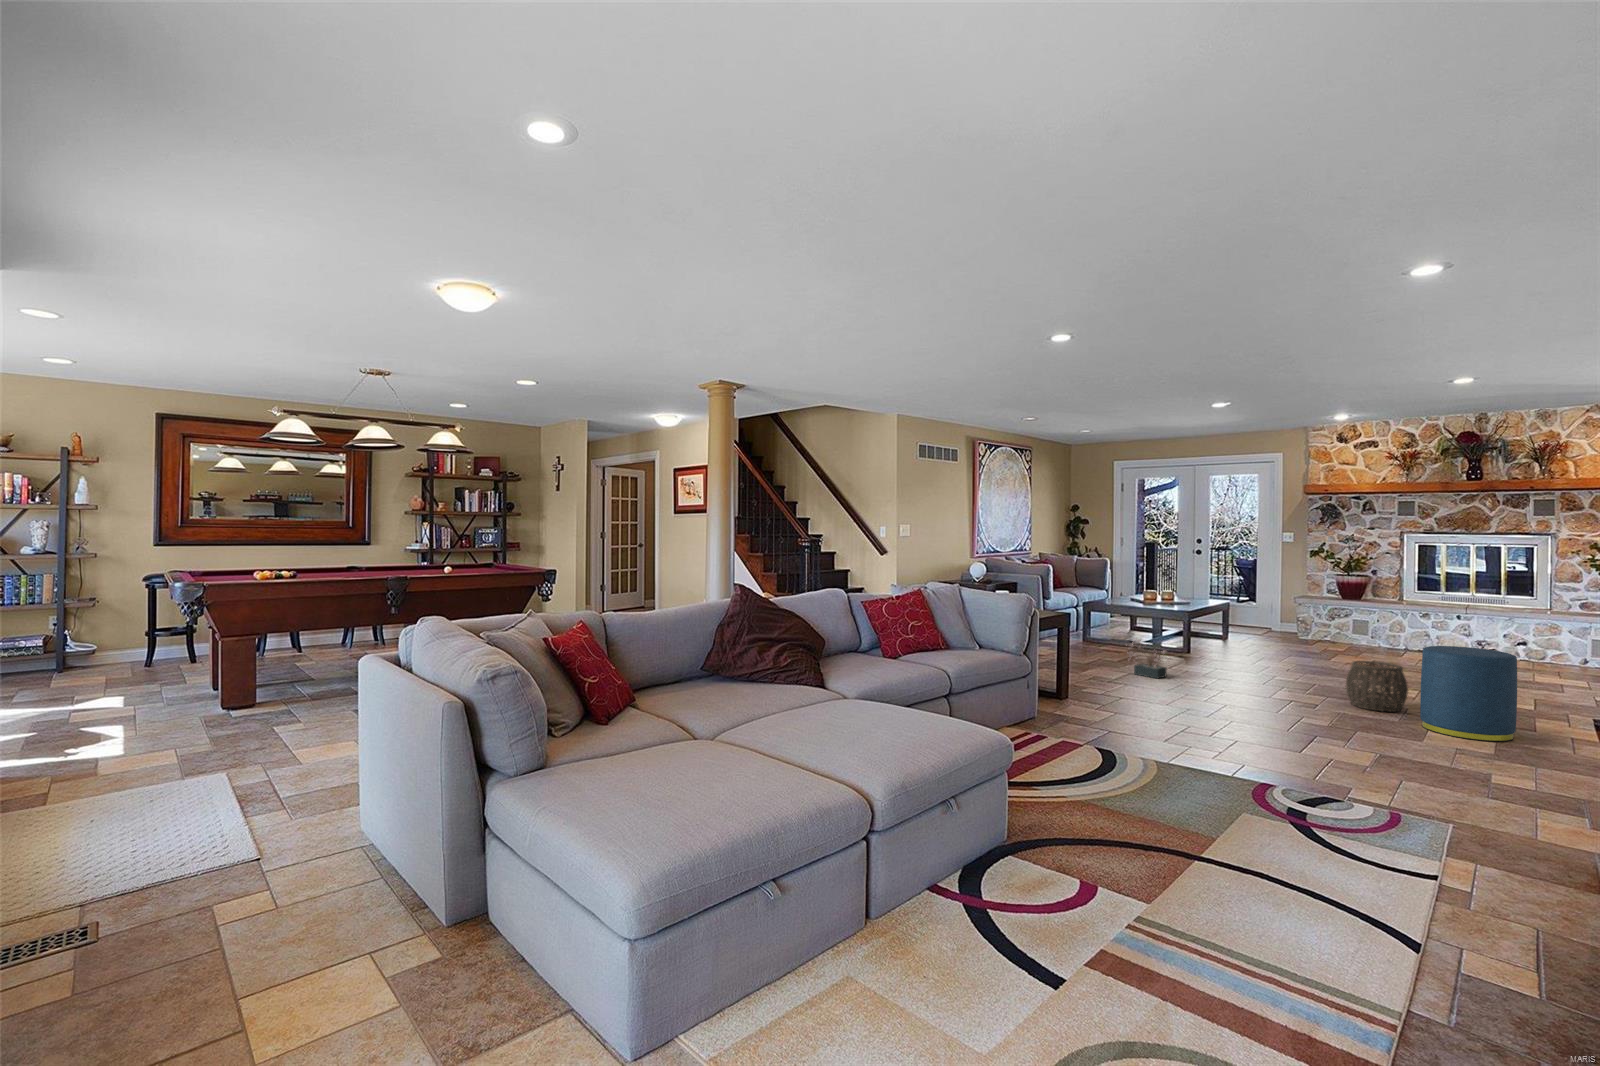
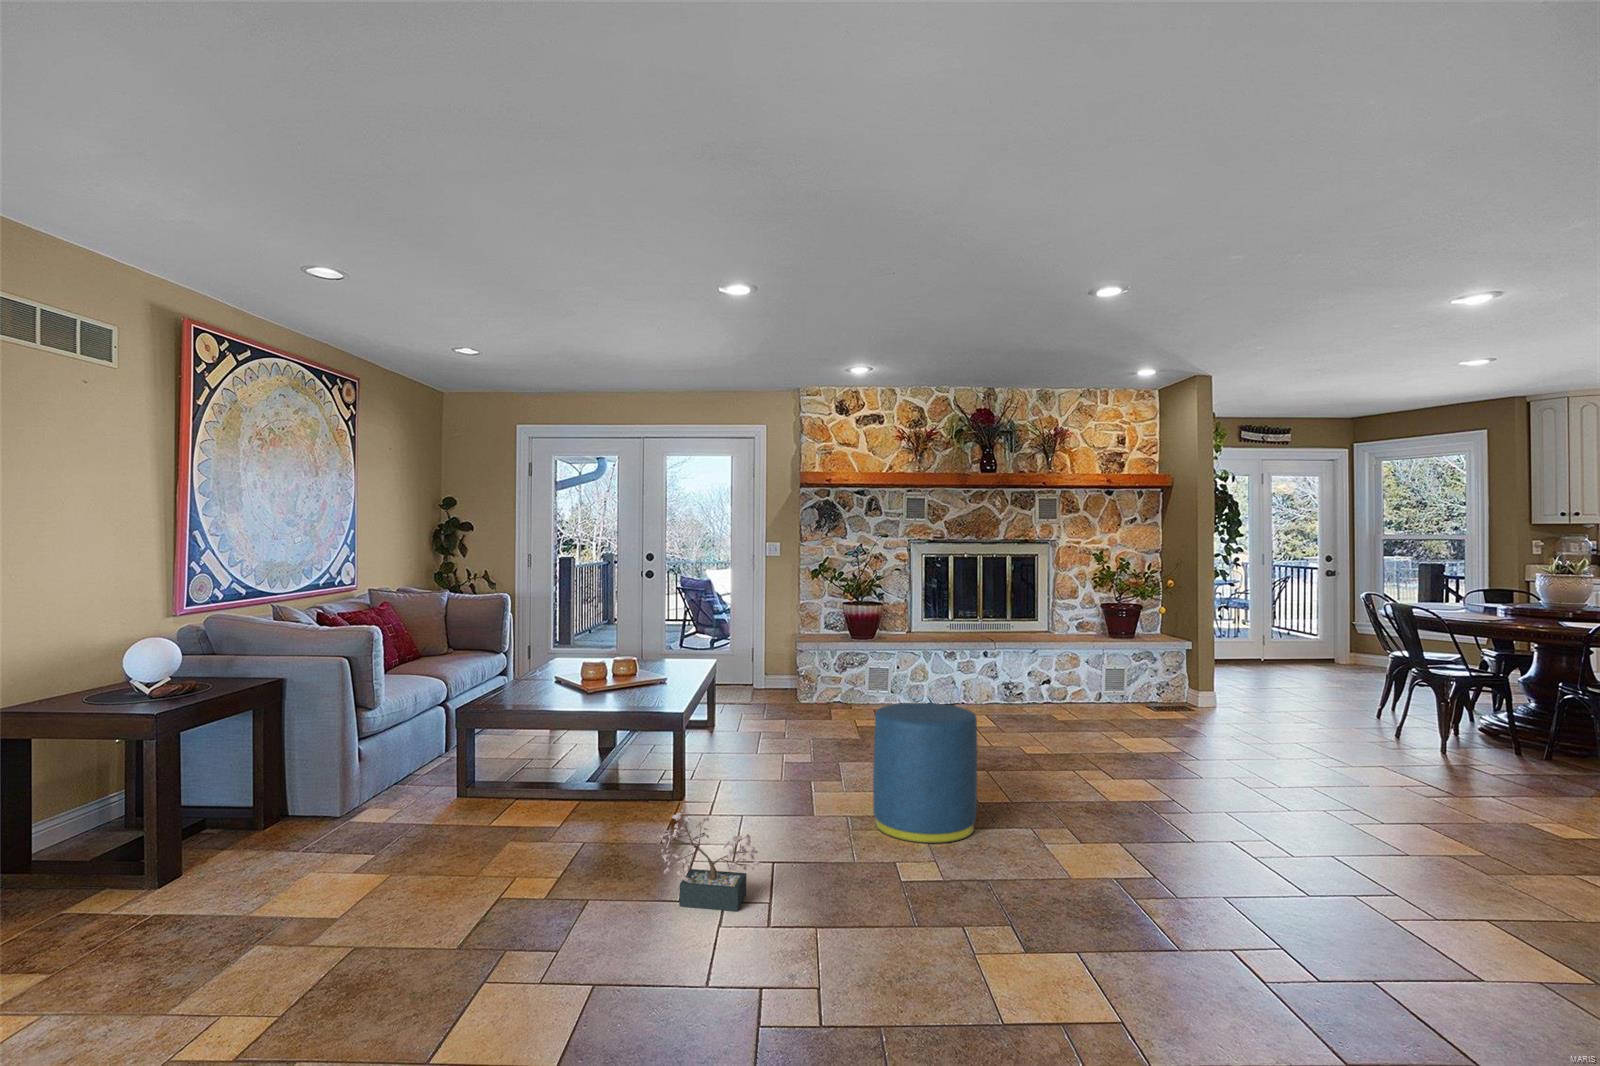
ottoman: present [1420,646,1517,742] -> present [873,703,977,843]
woven basket: present [1346,661,1408,712] -> none [1082,801,1188,913]

